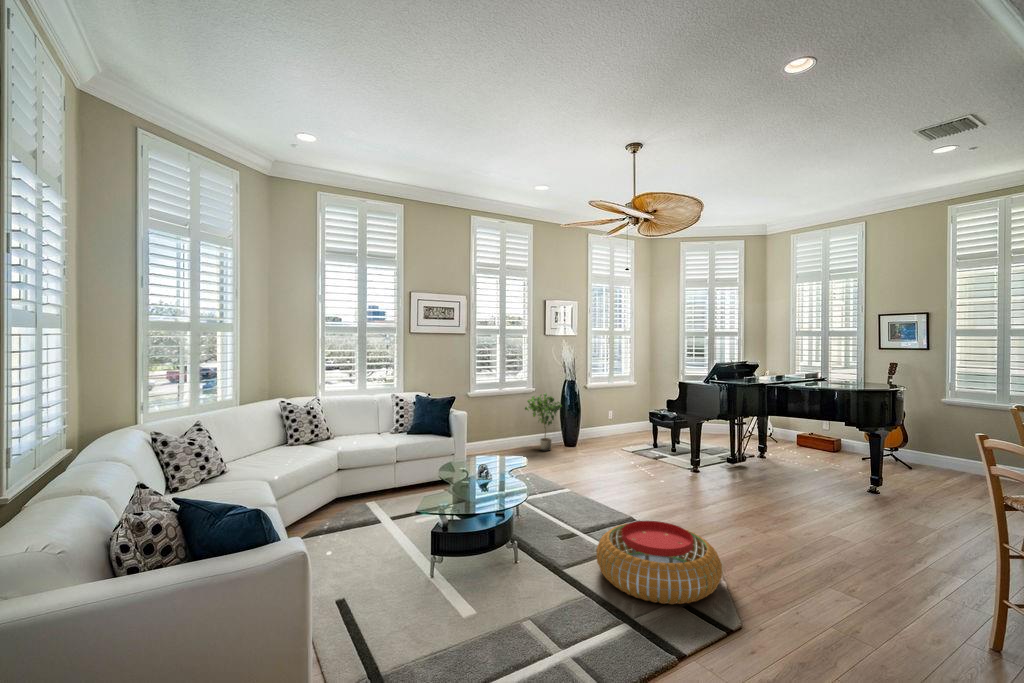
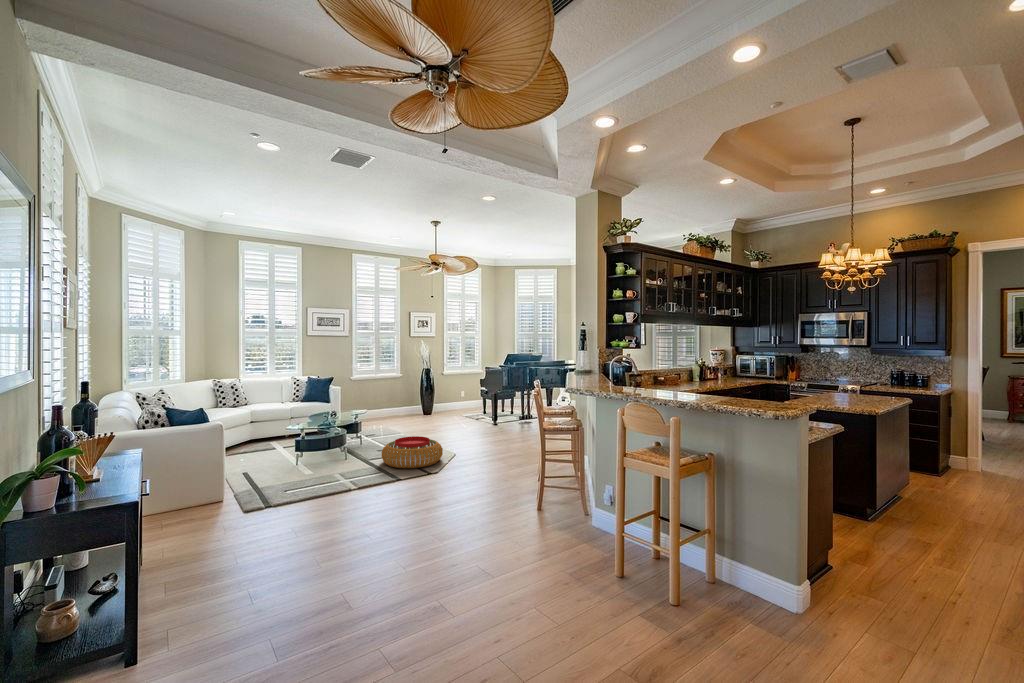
potted plant: present [525,393,562,451] -> none [393,378,417,417]

